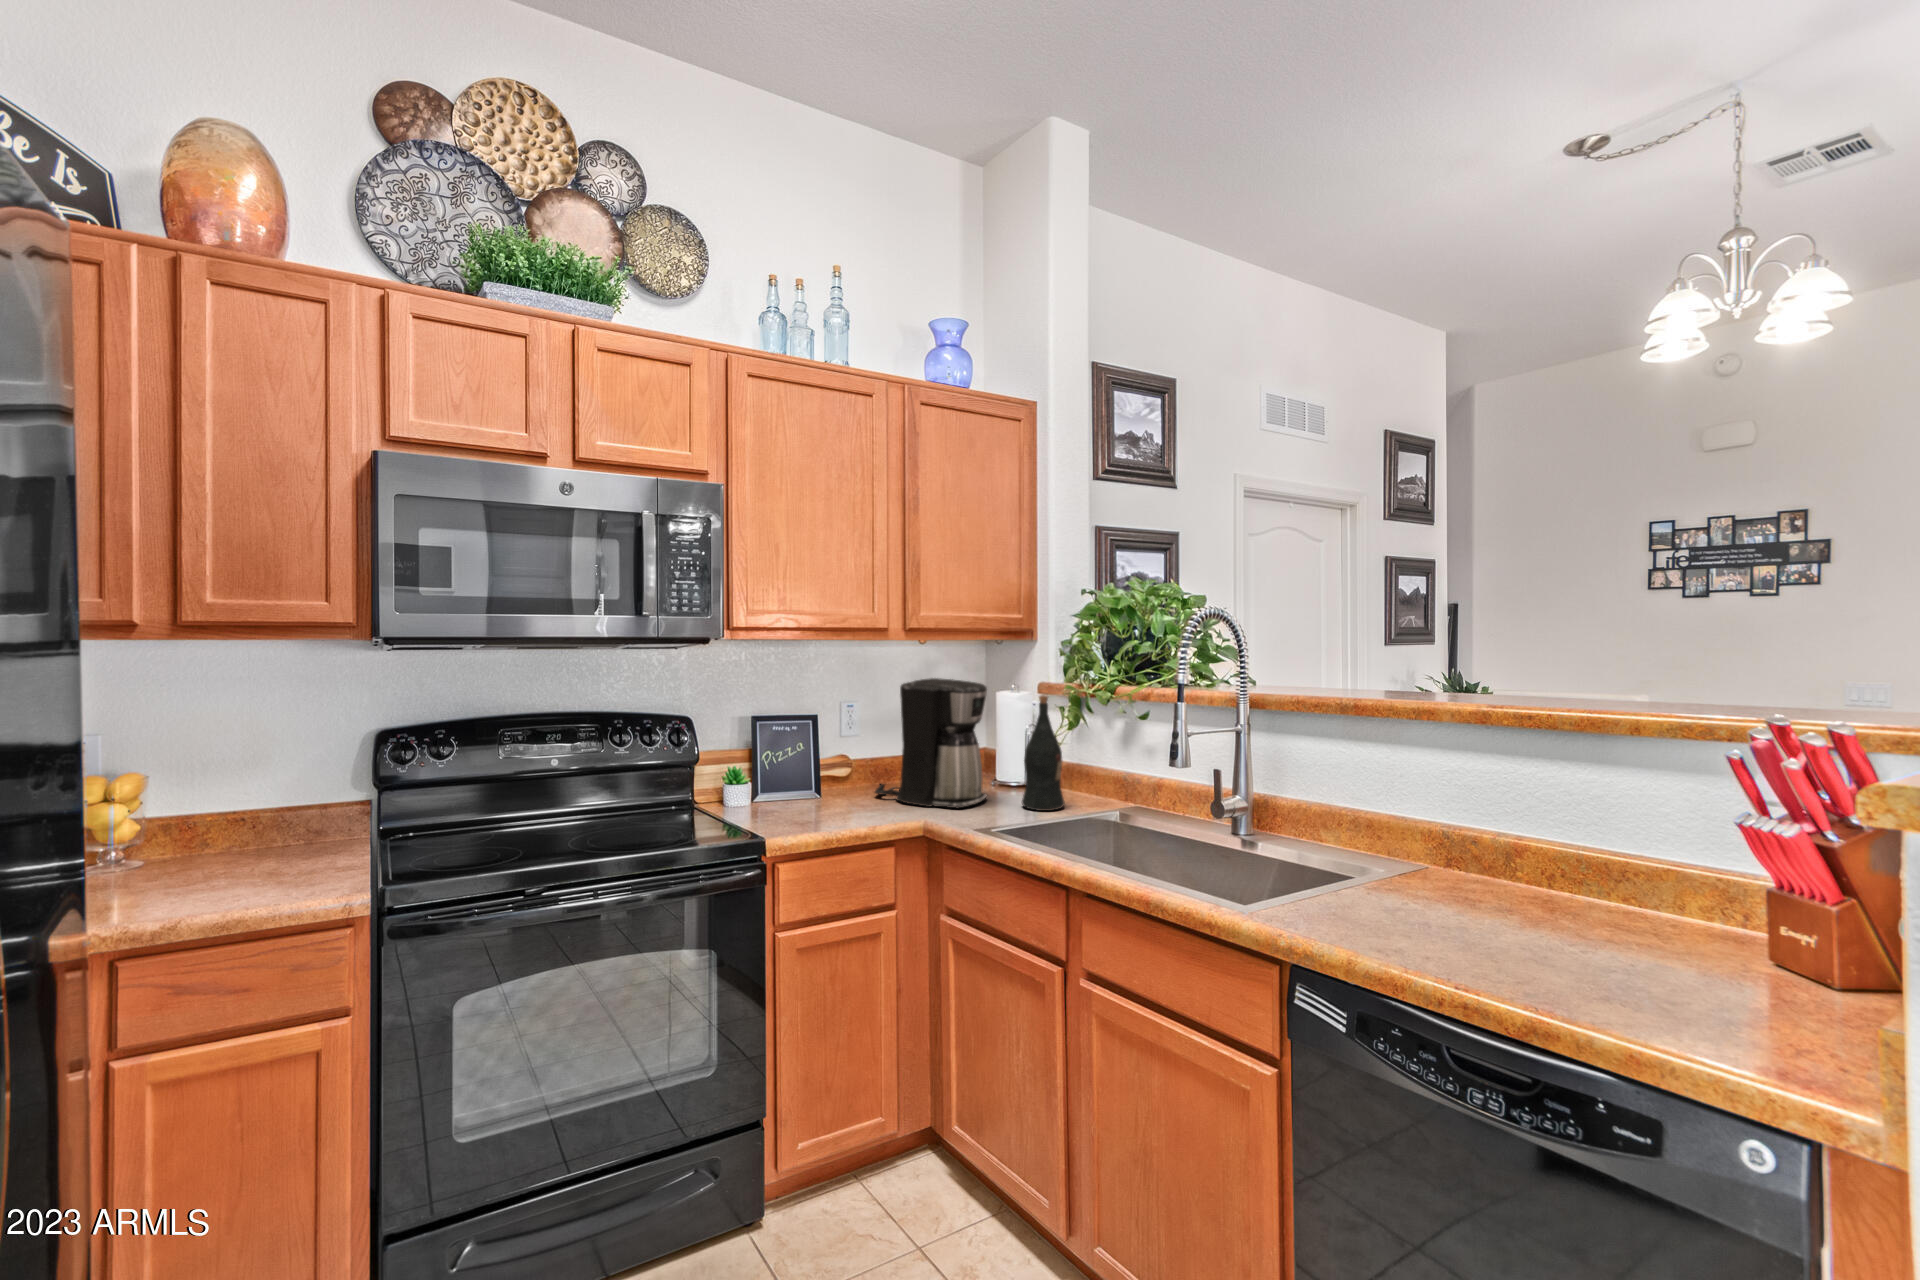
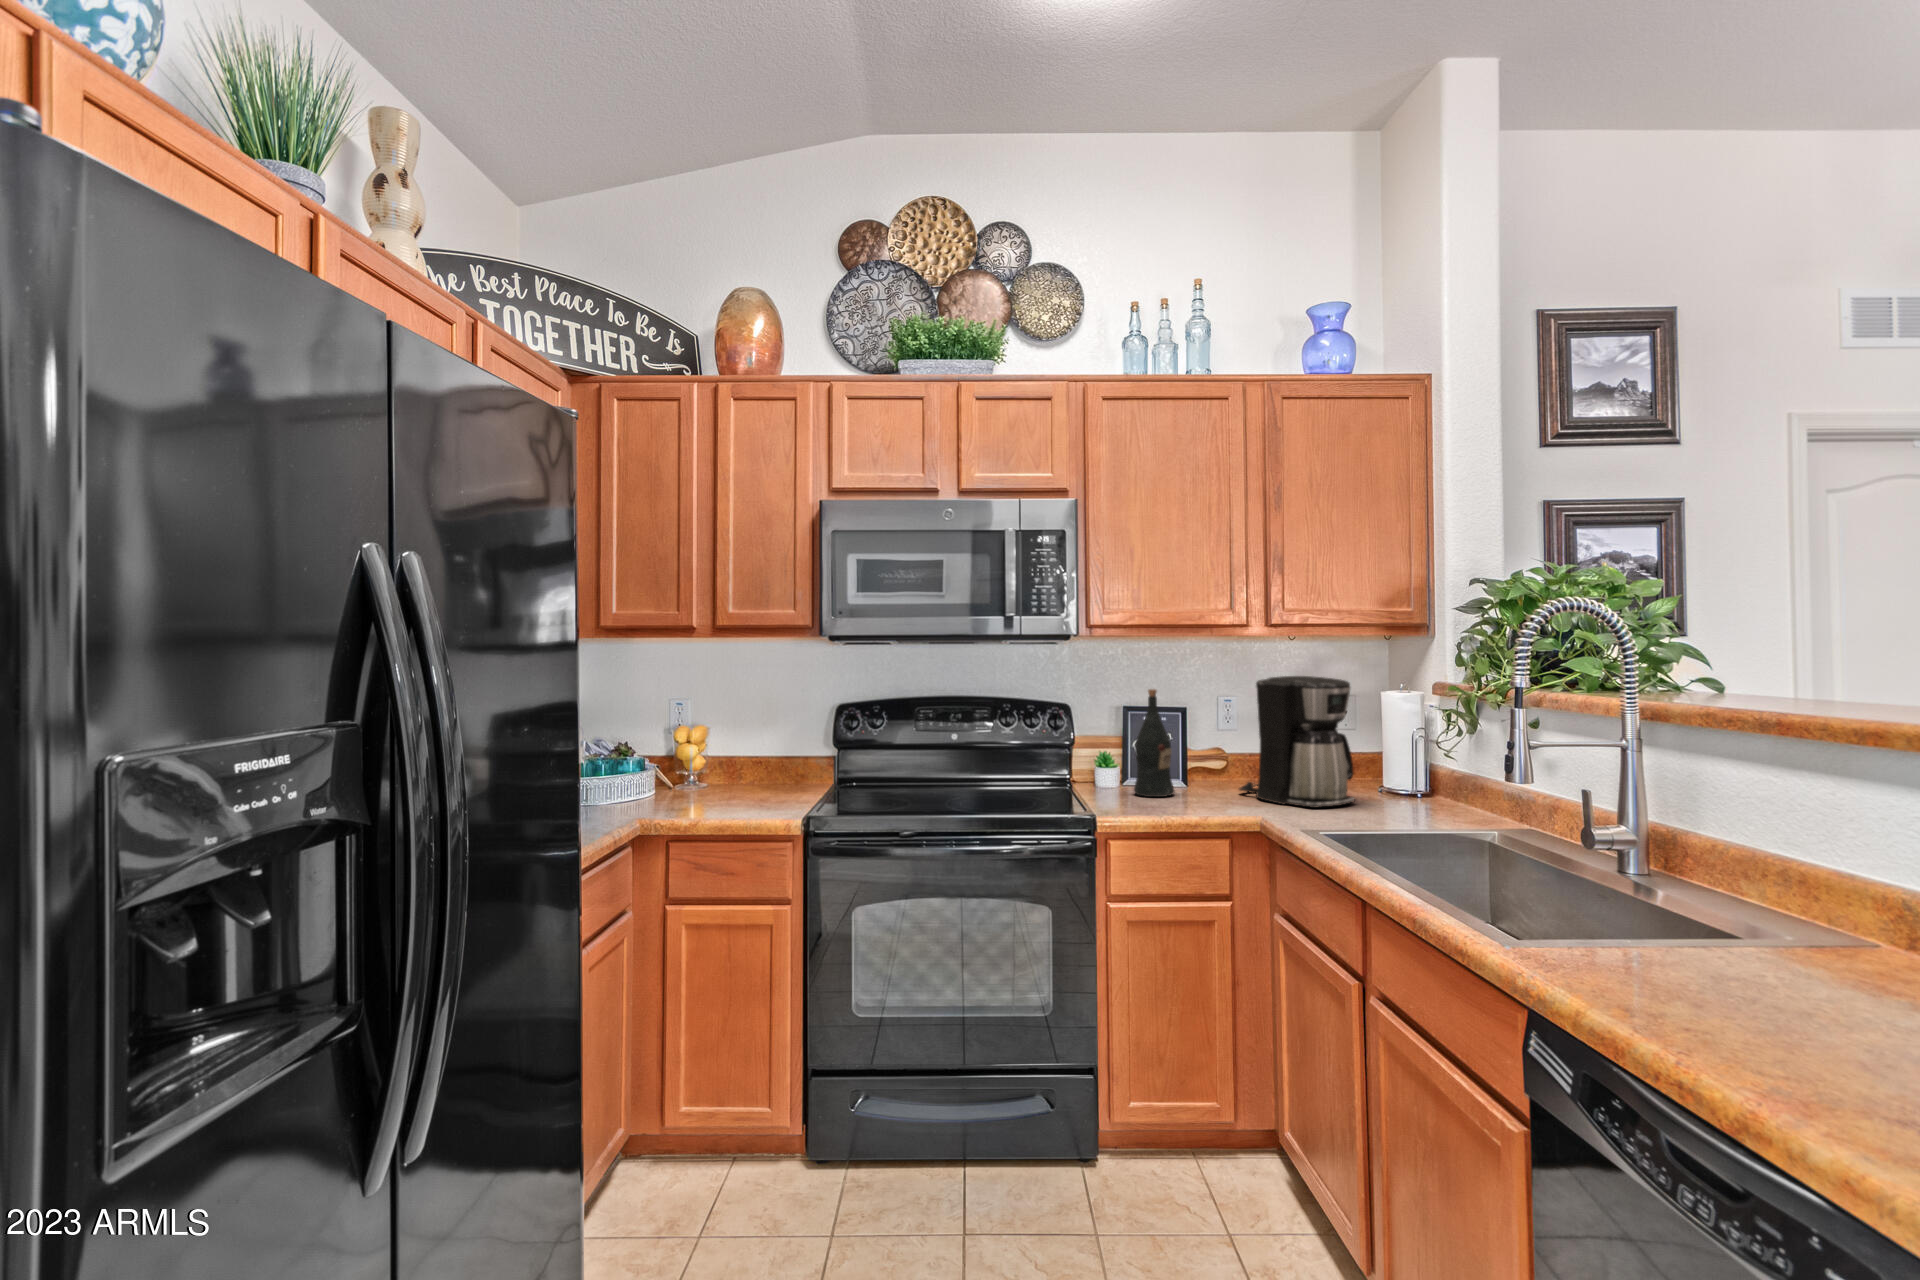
wine bottle: present [1022,695,1065,811] -> present [1134,689,1174,797]

